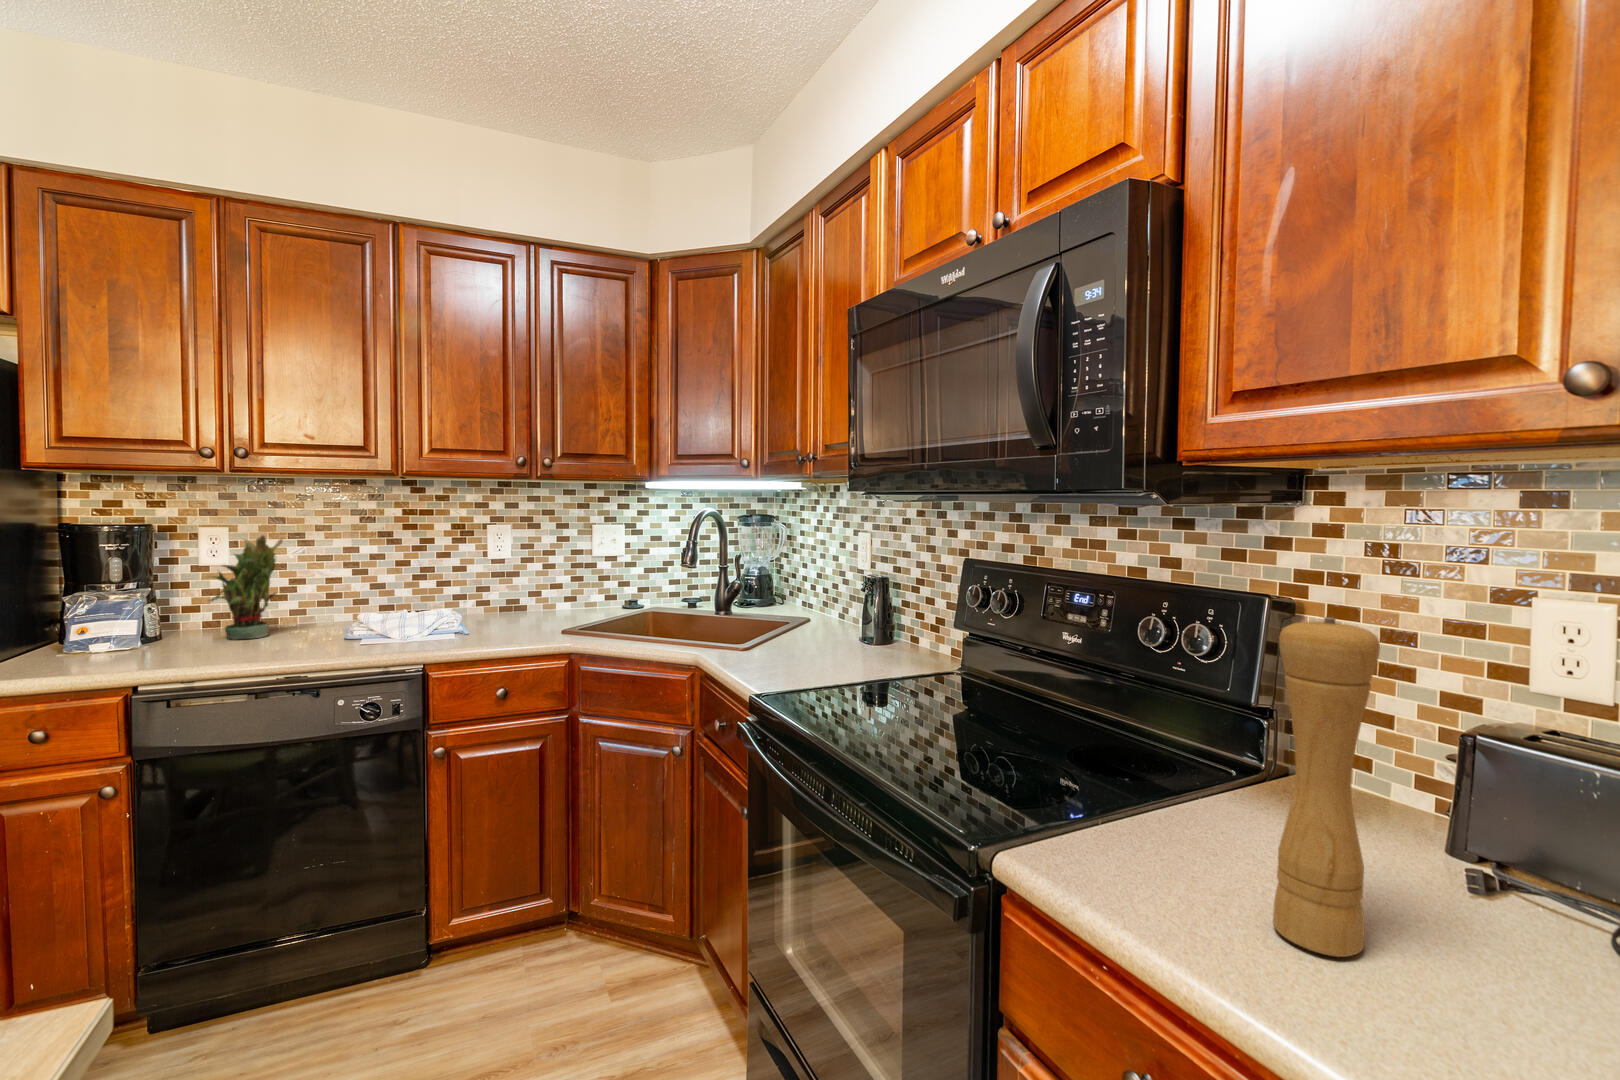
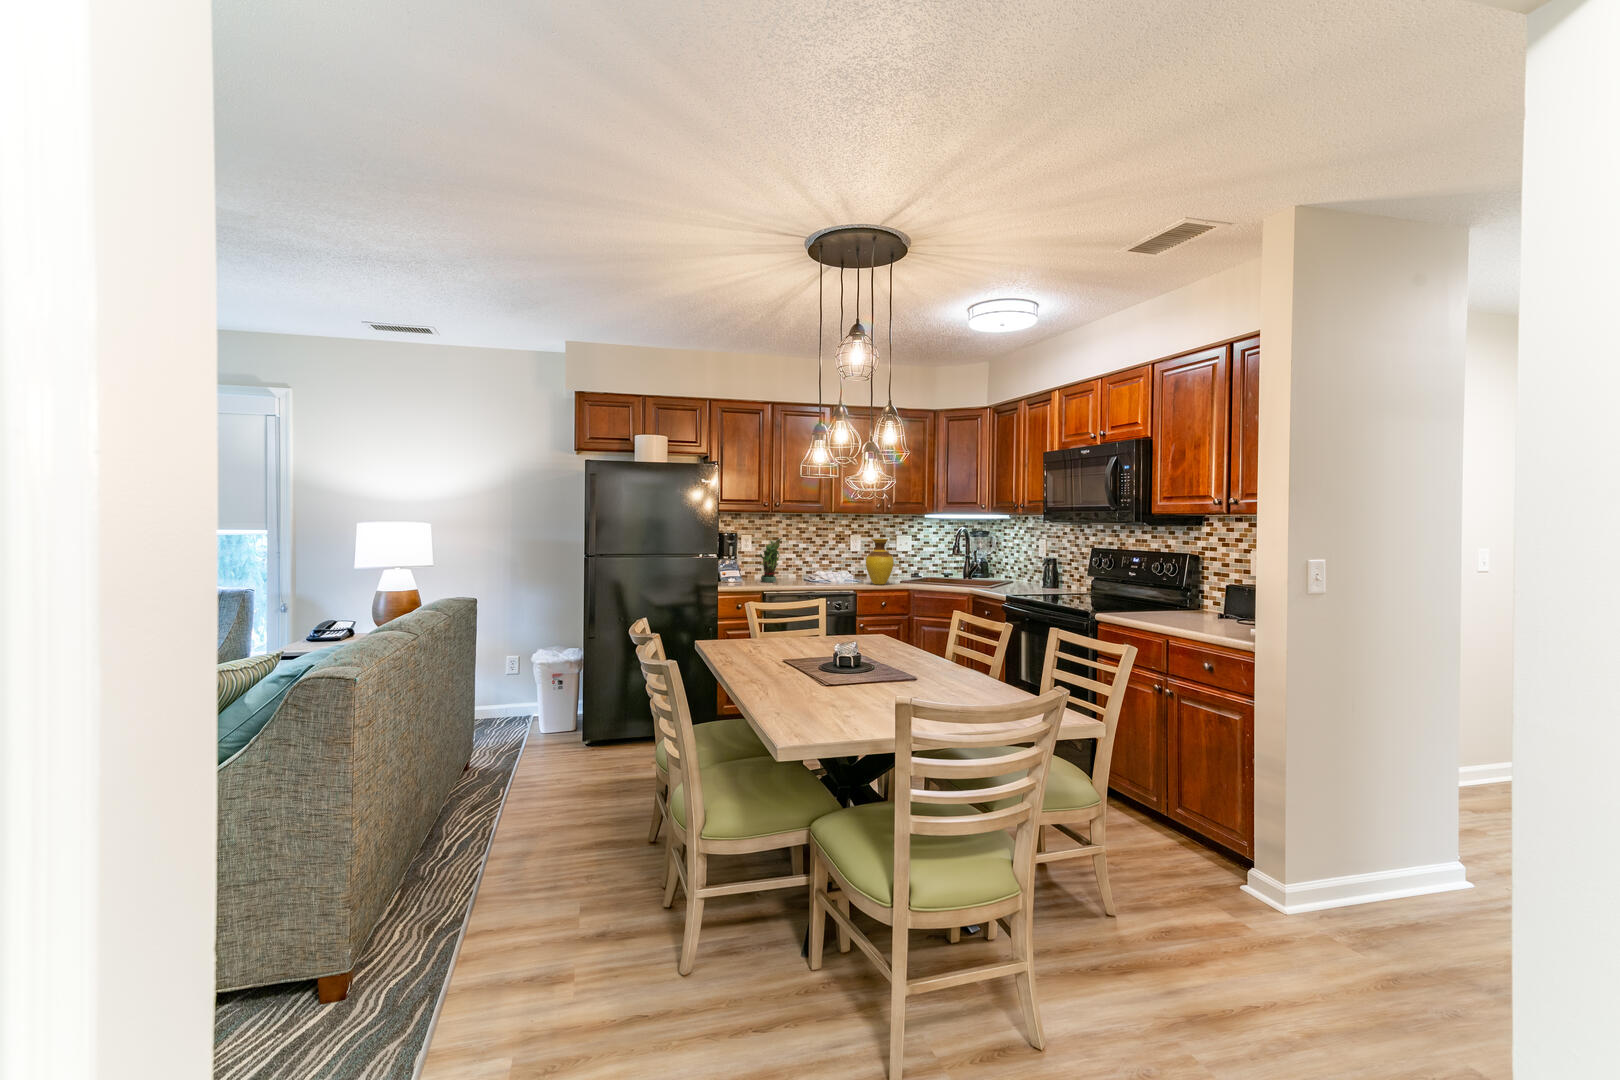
vase: none [467,535,535,641] -> present [866,539,894,585]
pepper mill: present [1273,617,1380,957] -> none [1163,550,1183,620]

